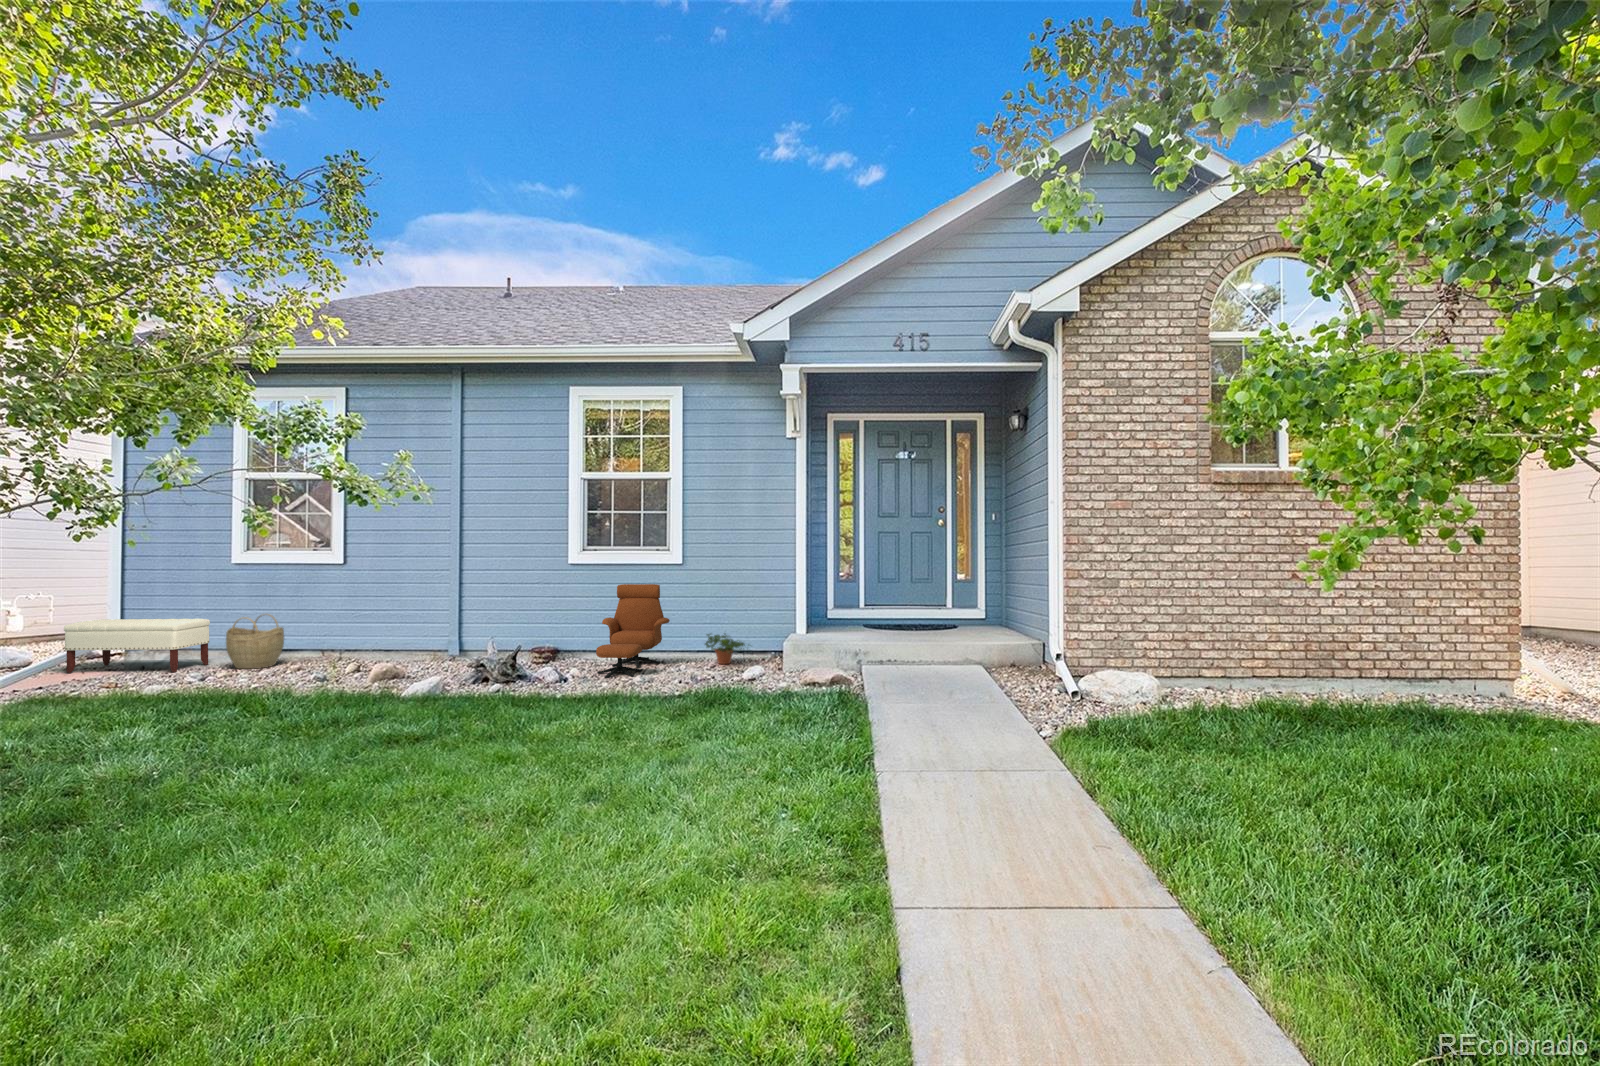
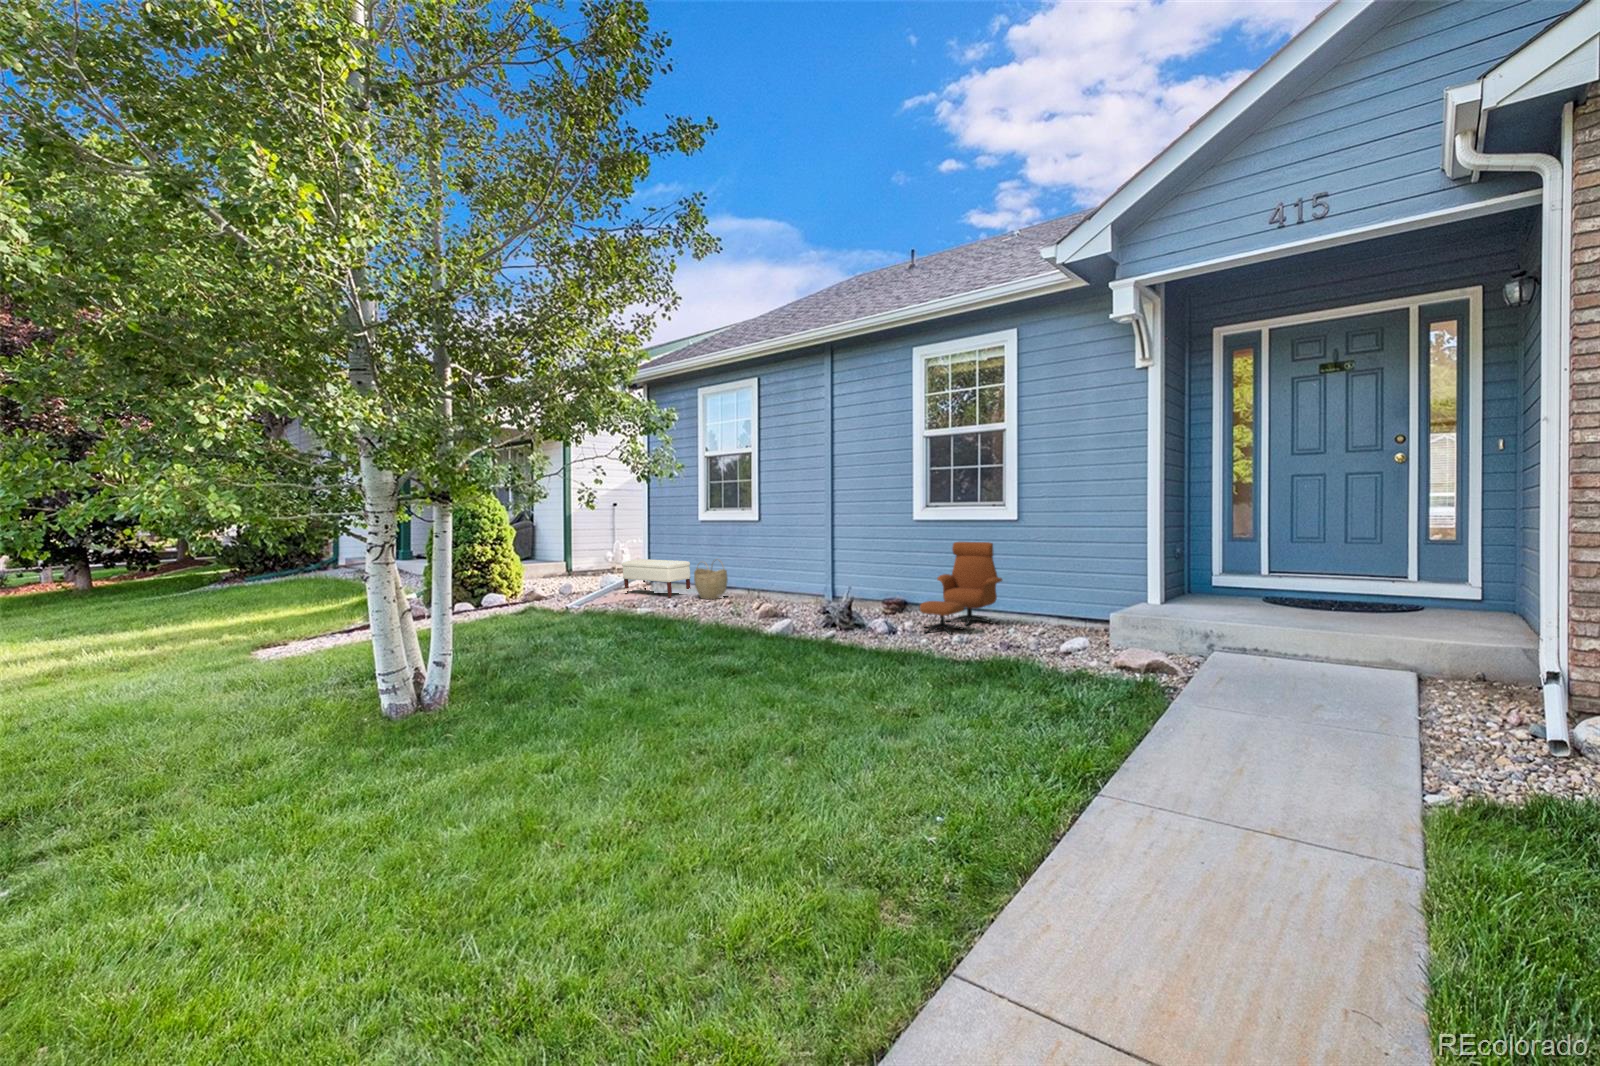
potted plant: present [705,634,745,664] -> none [1033,596,1092,632]

